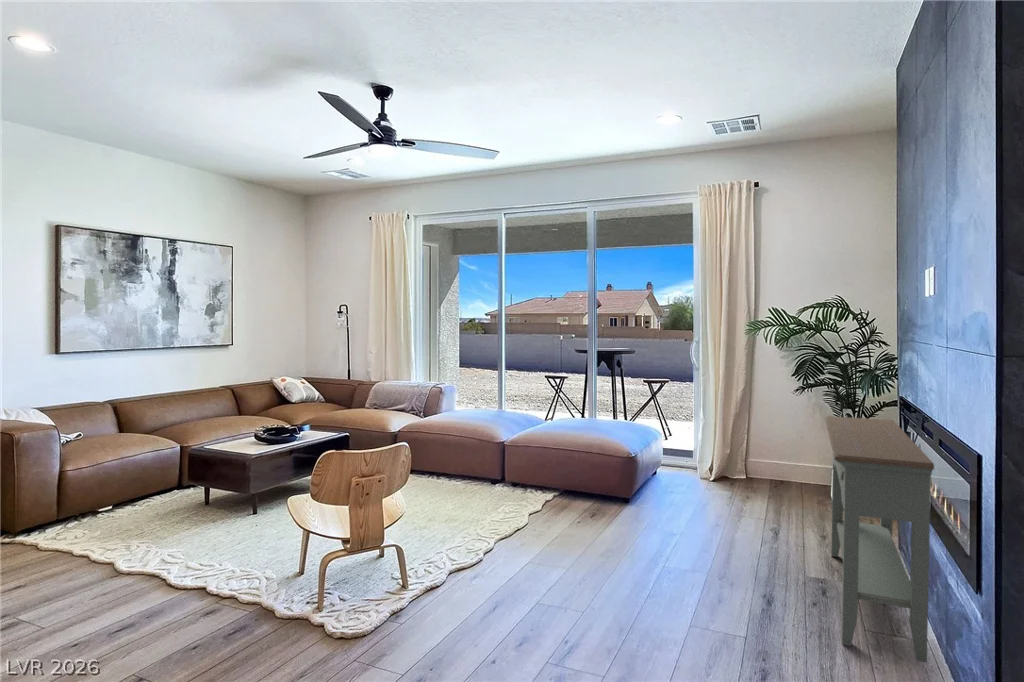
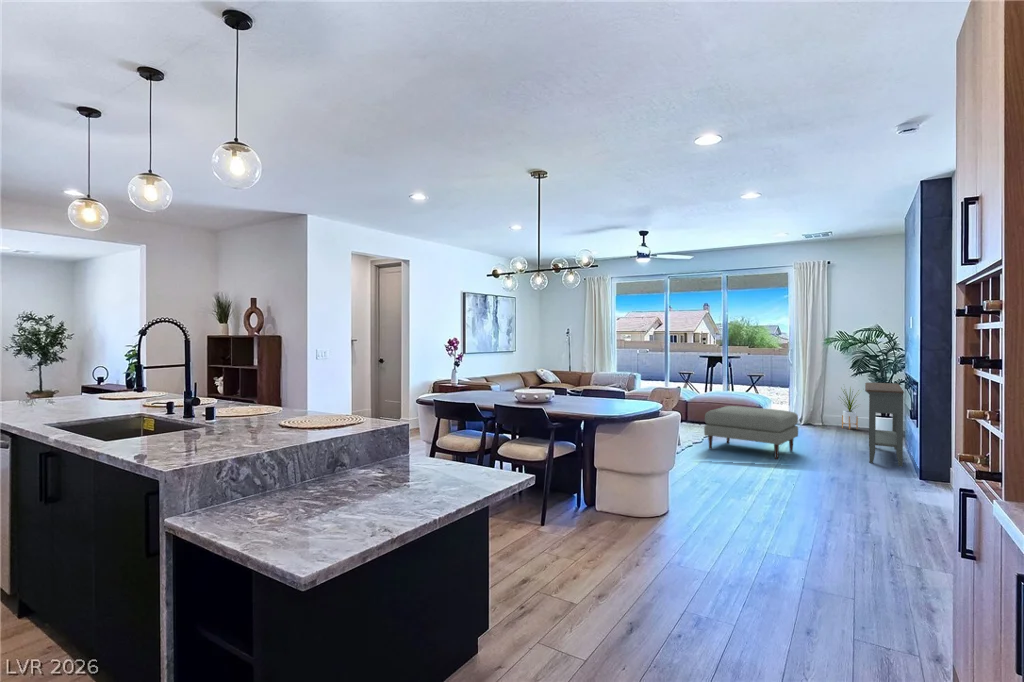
house plant: none [768,404,817,491] -> present [842,389,858,429]
ottoman: none [459,475,679,642] -> present [704,406,798,459]

